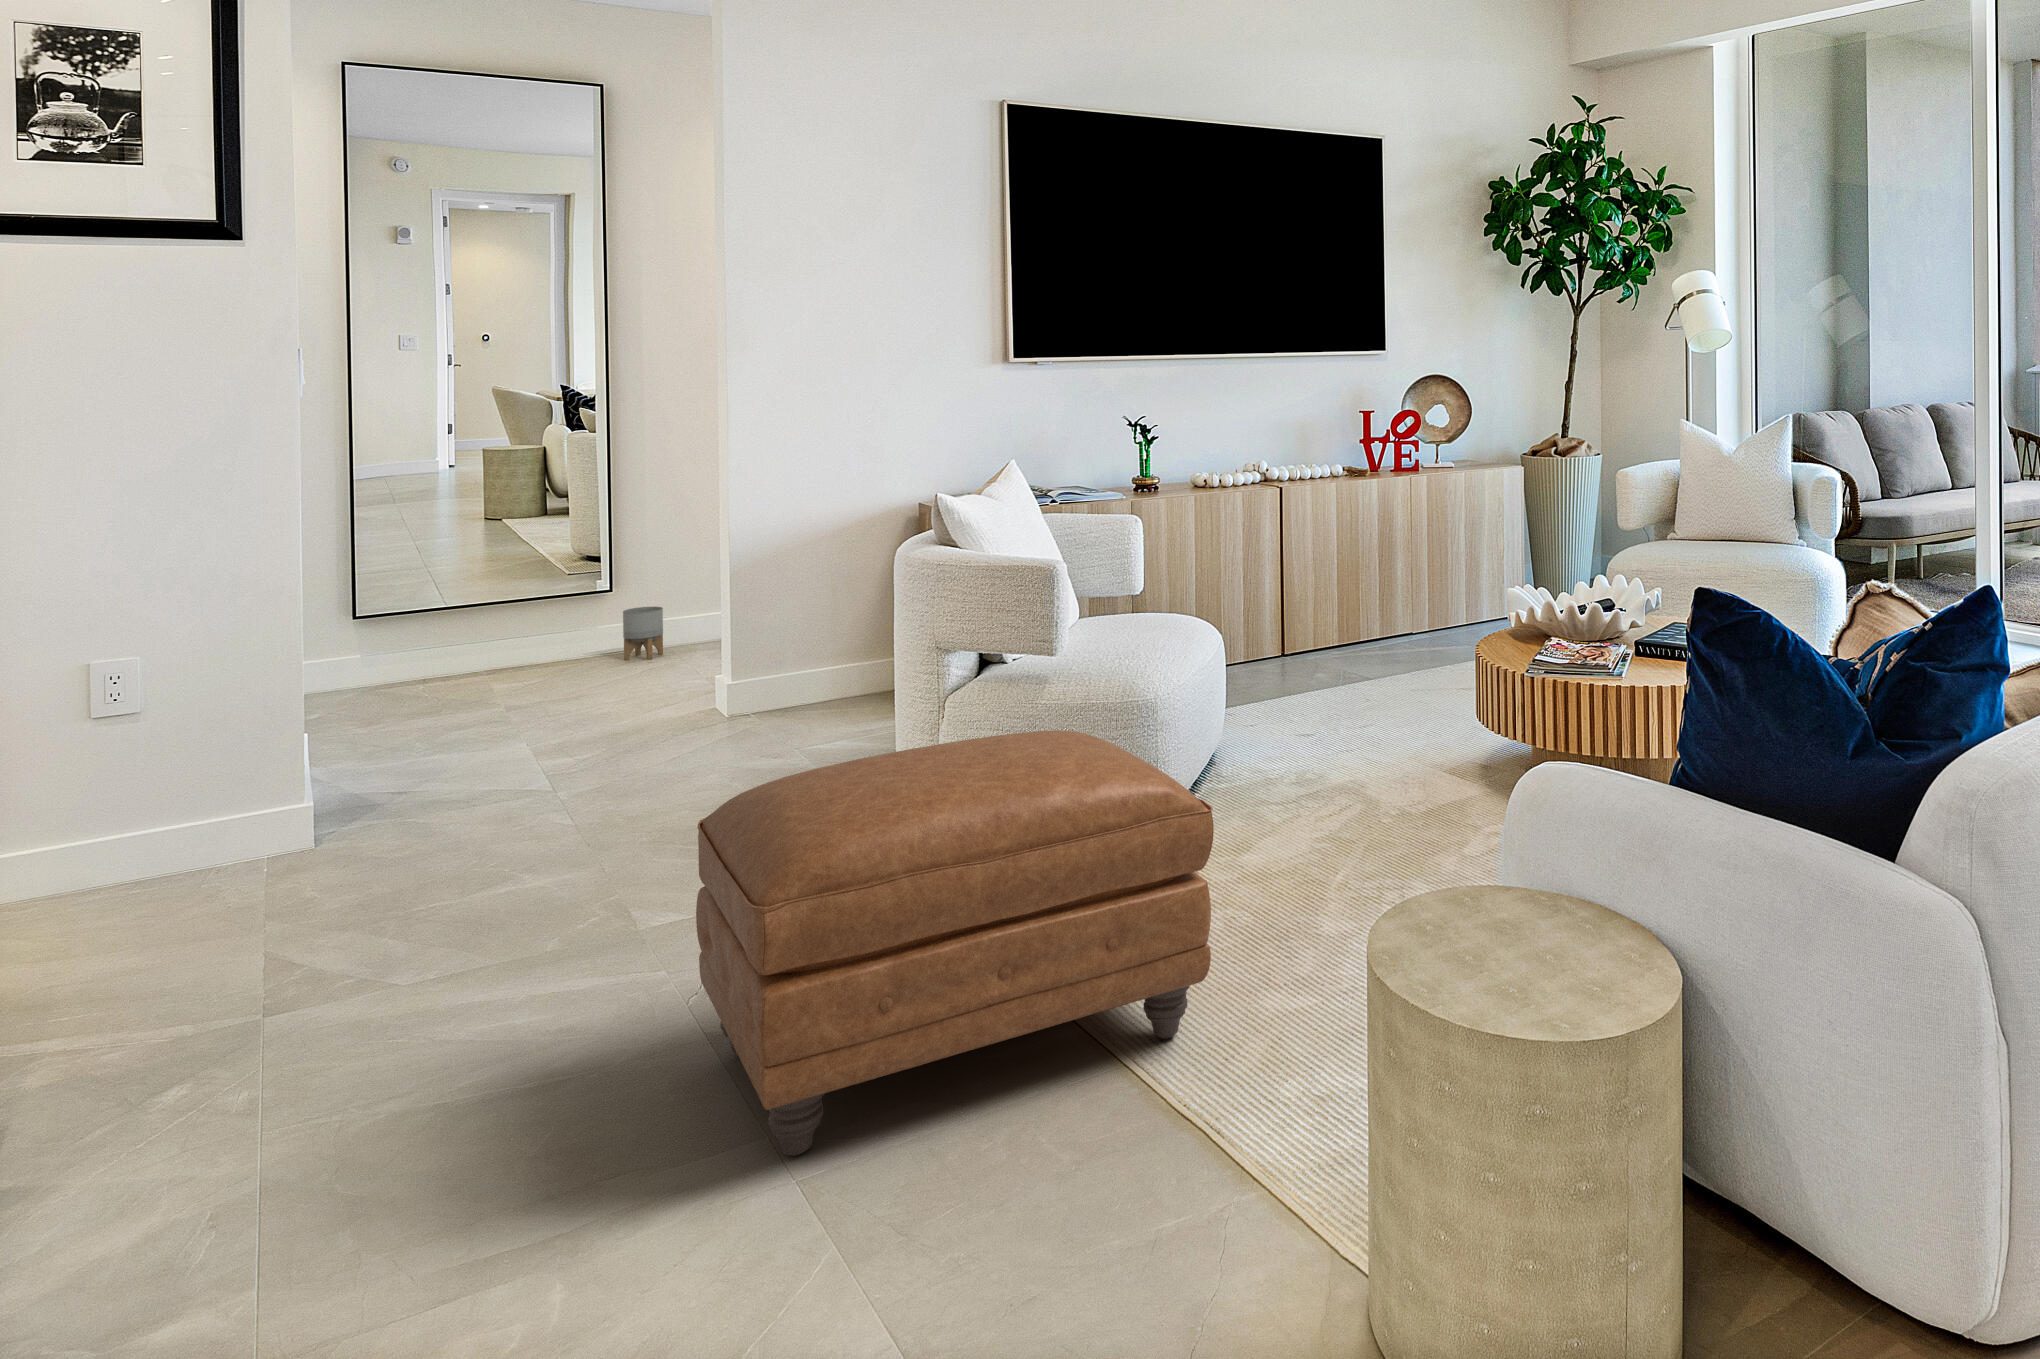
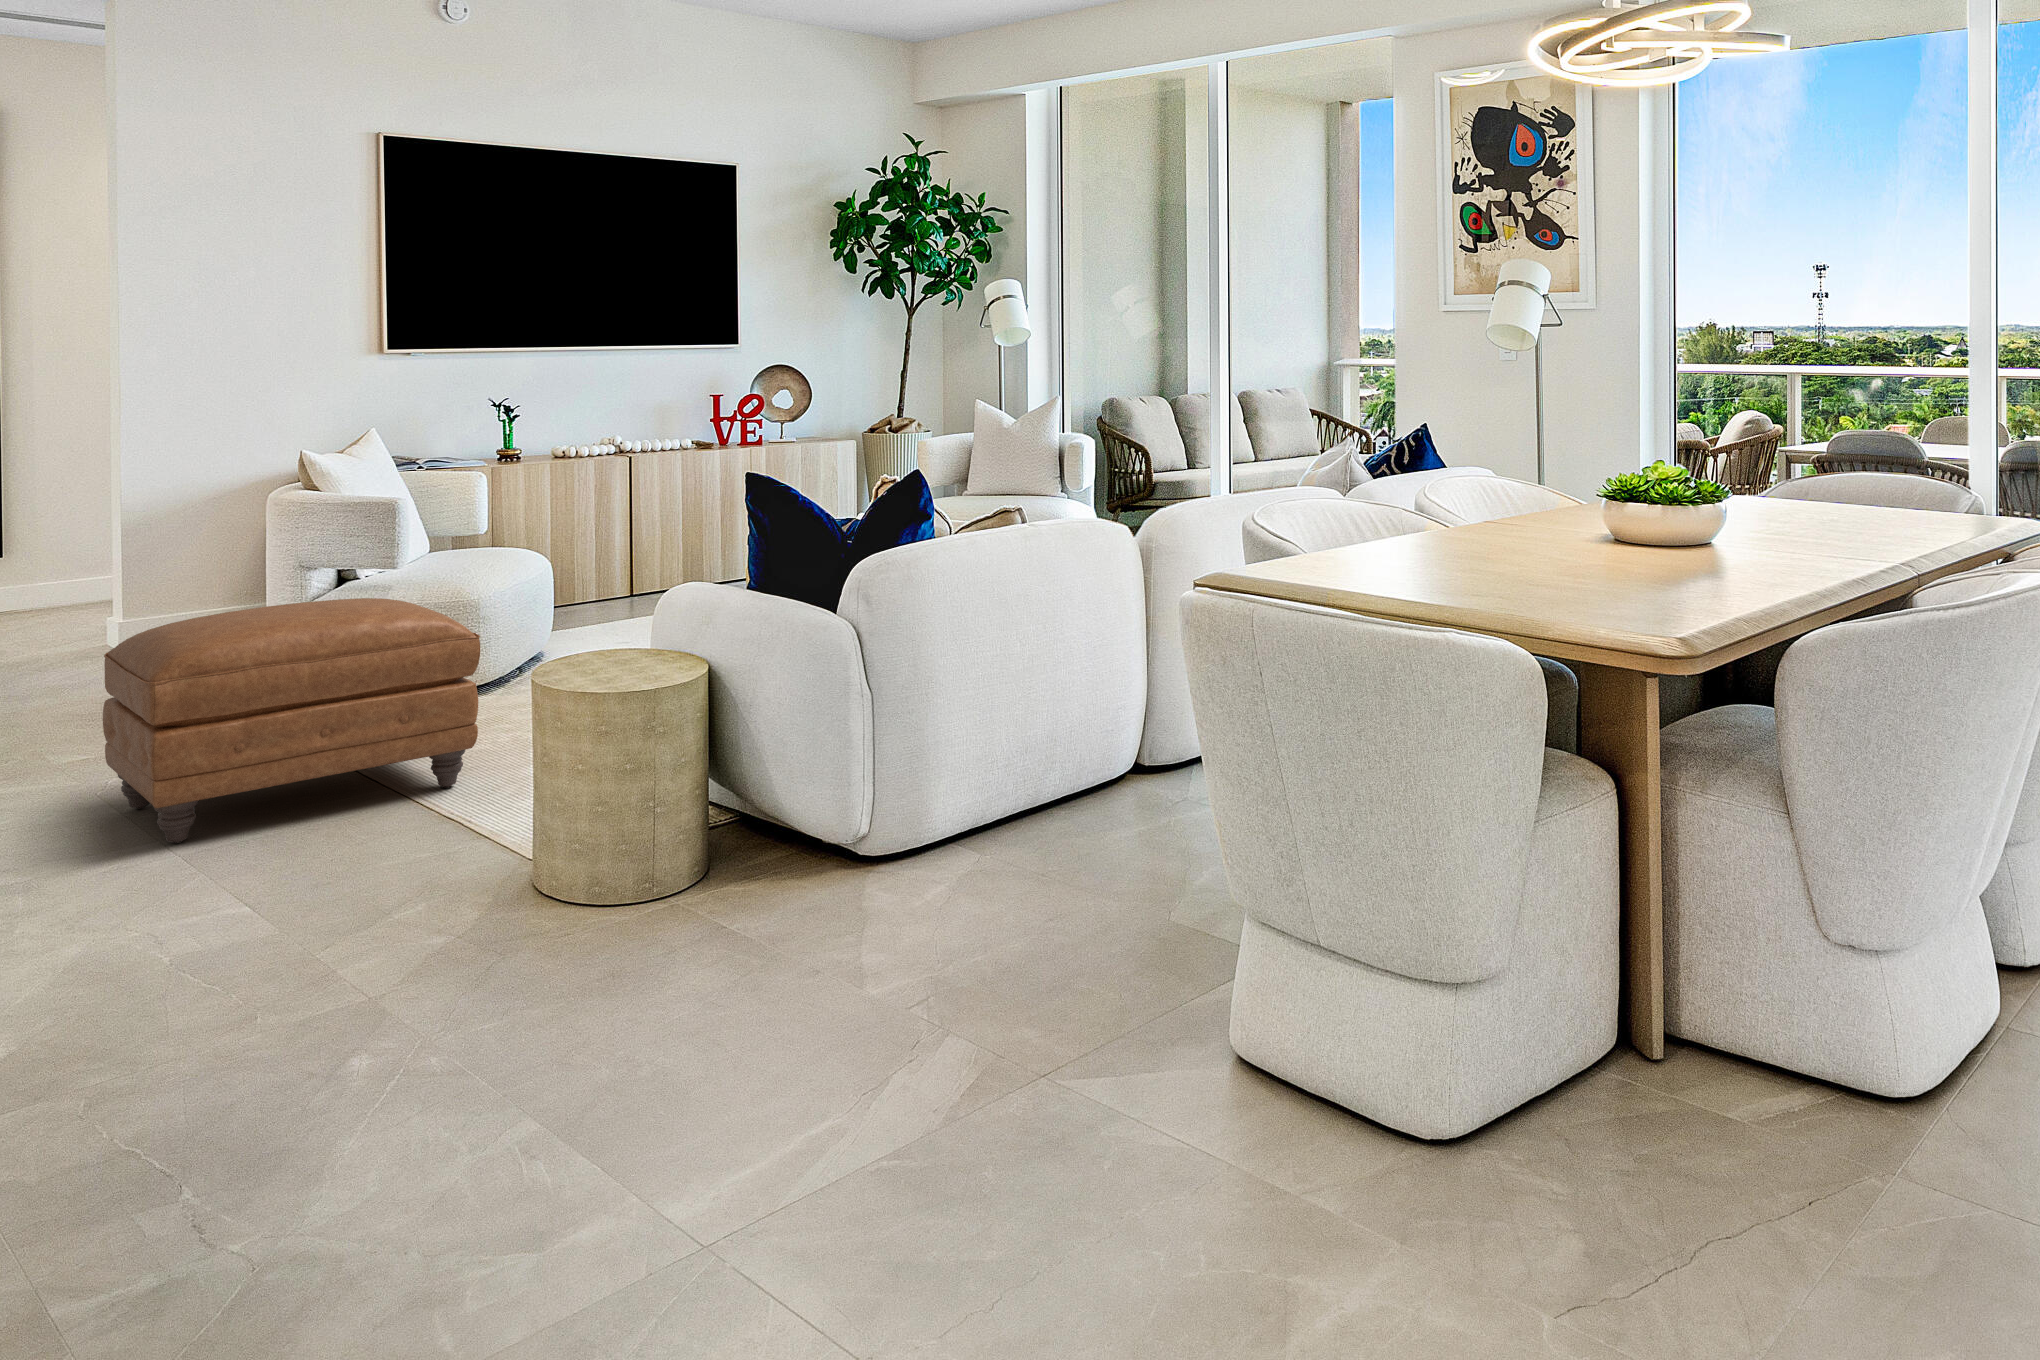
planter: present [623,607,663,660] -> none [13,568,52,615]

